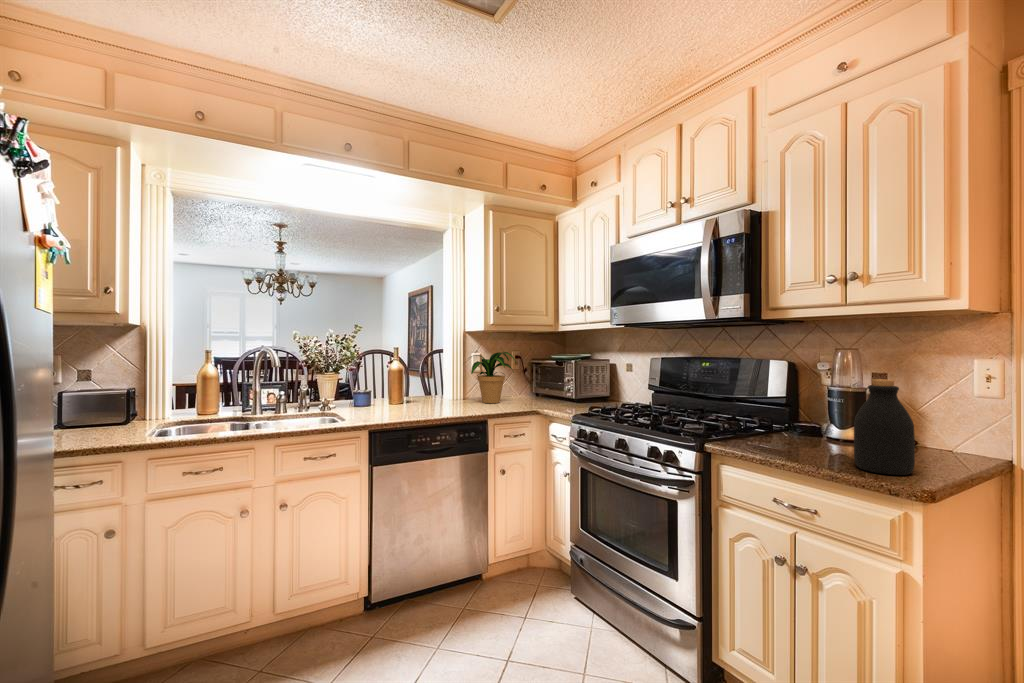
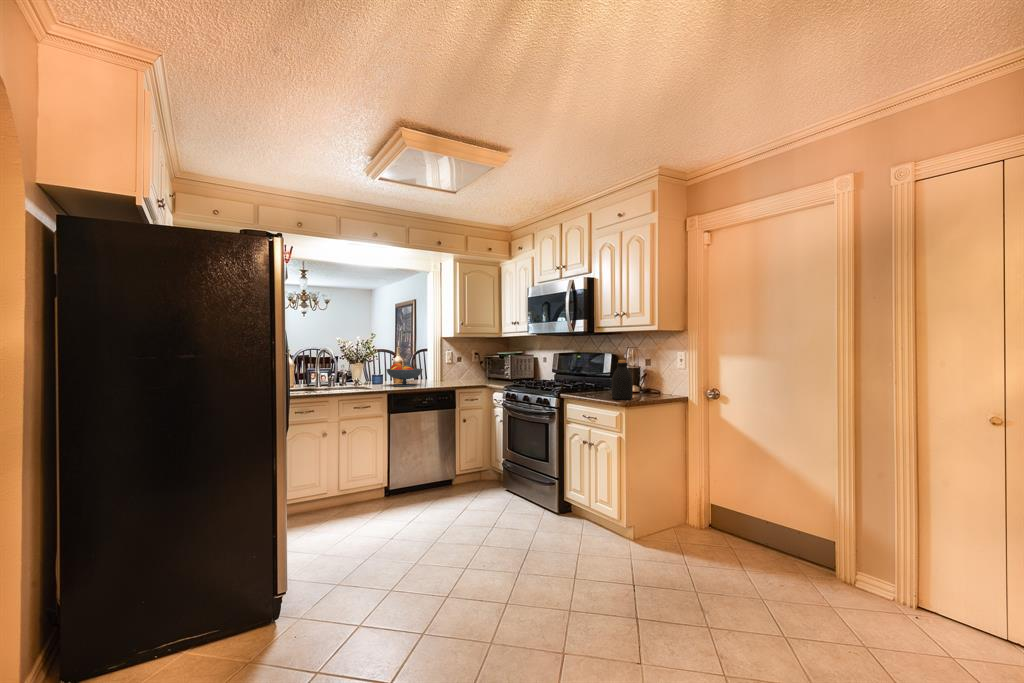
potted plant: present [471,352,516,403] -> none [441,350,474,382]
fruit bowl: none [371,374,432,414] -> present [386,363,423,386]

